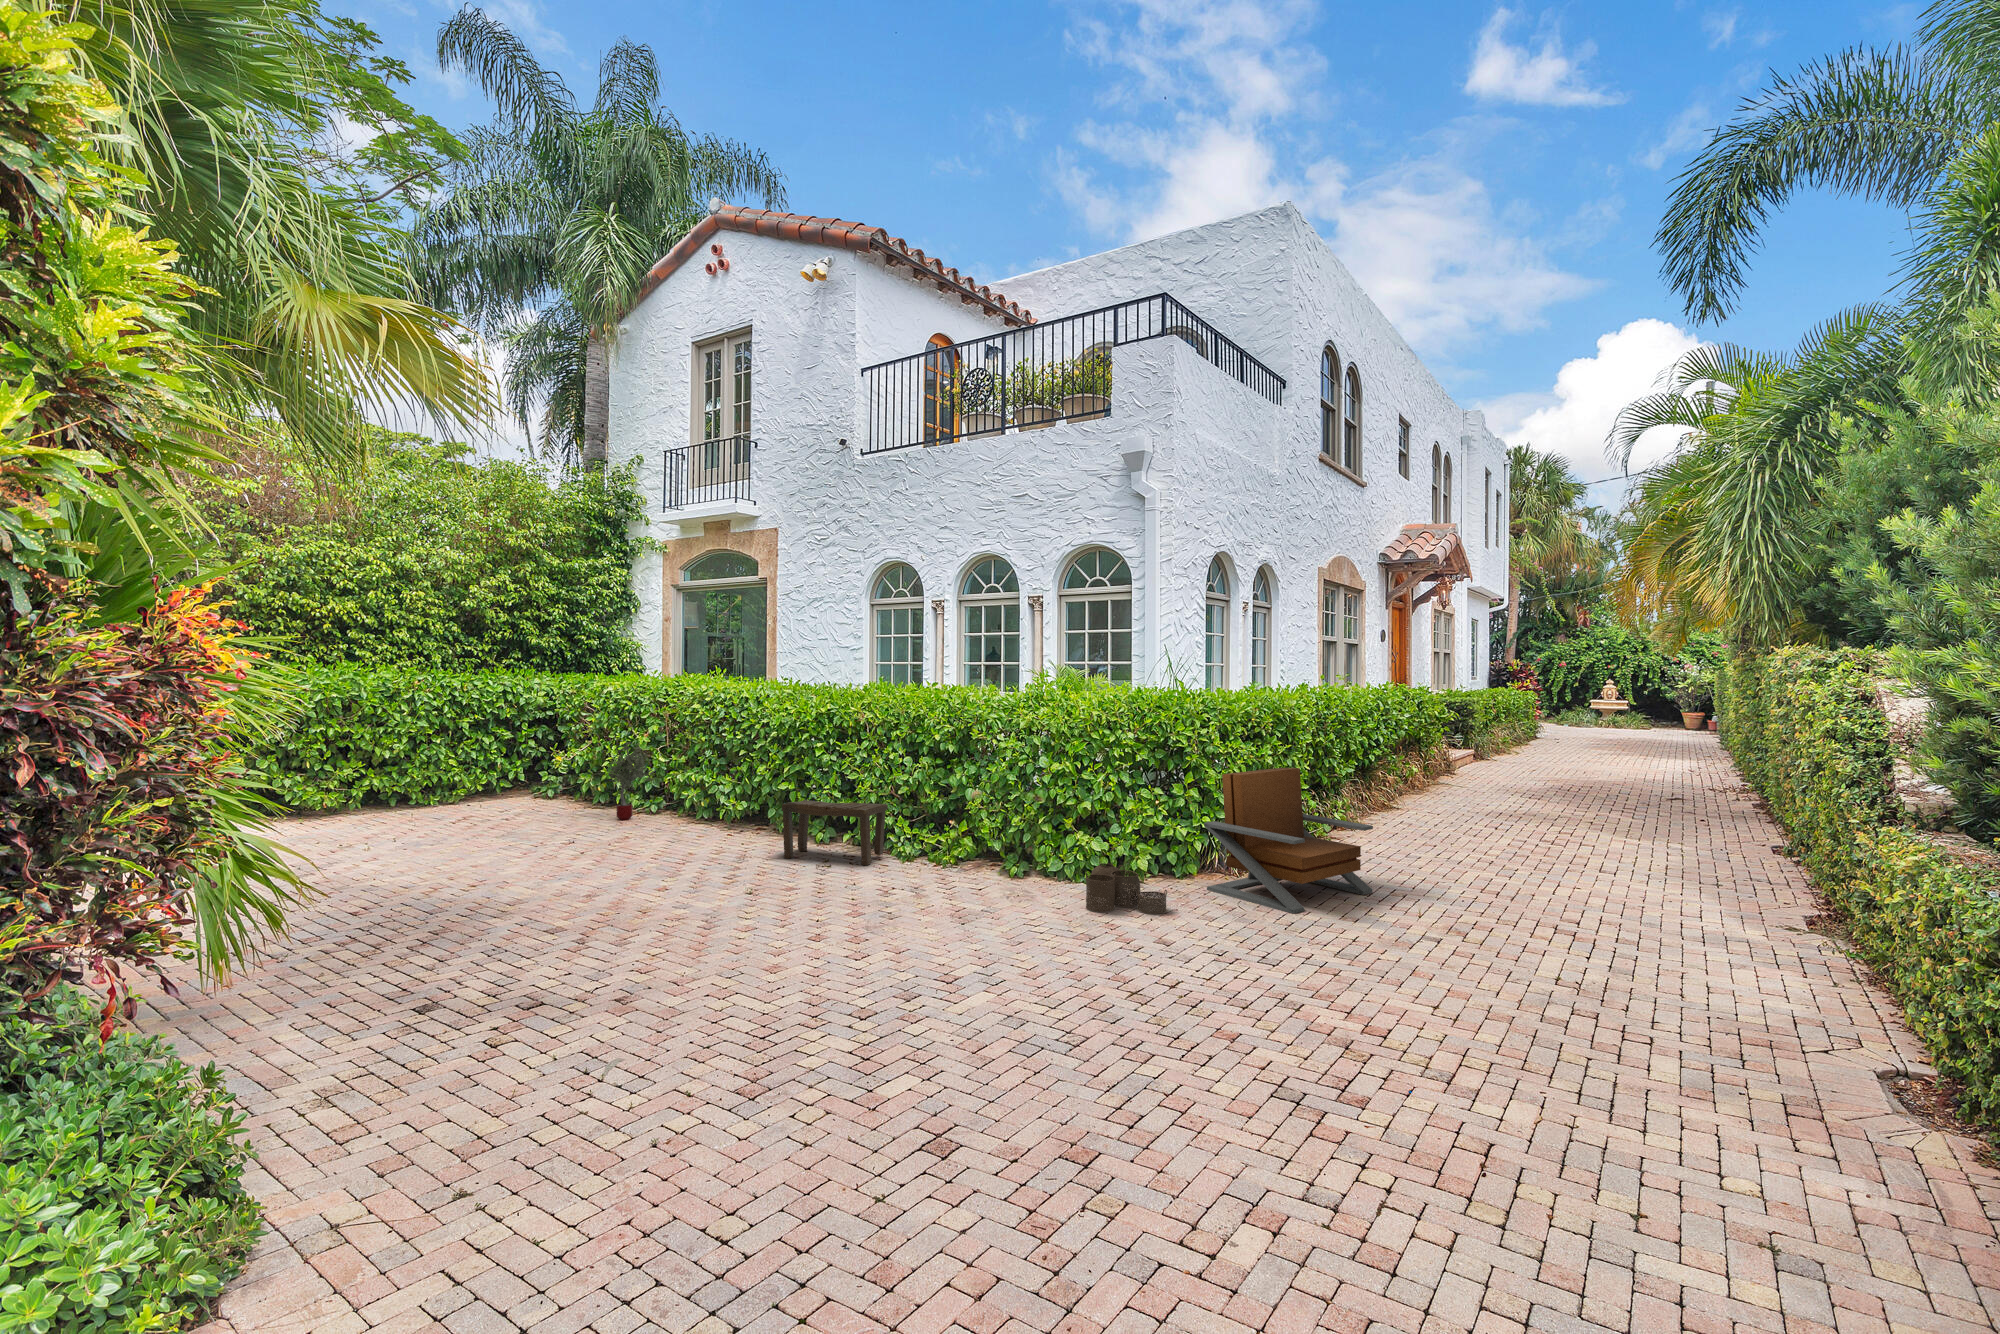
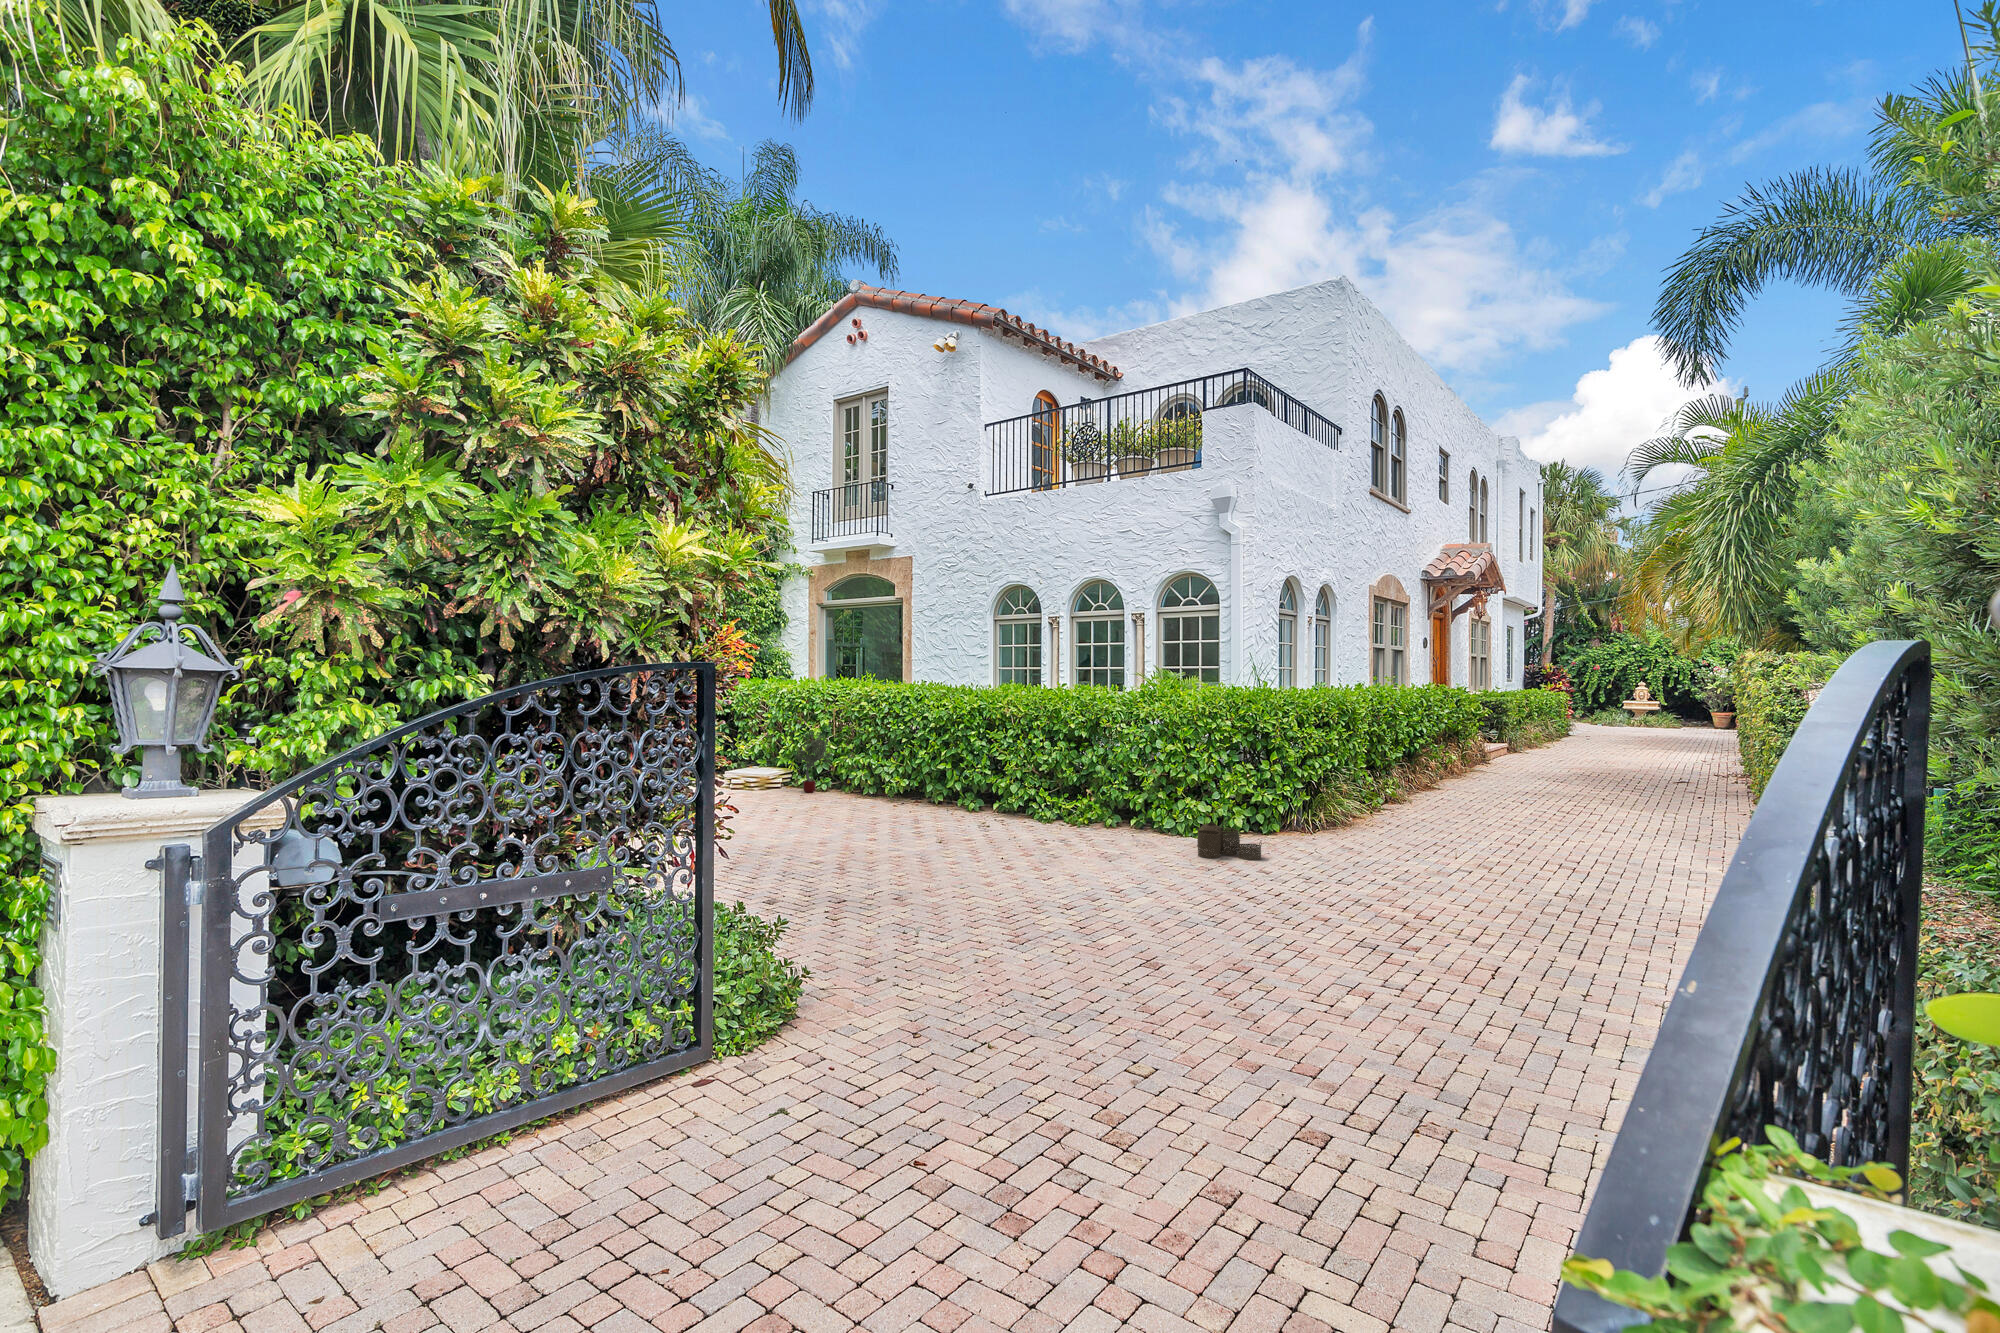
lounge chair: present [1204,768,1373,914] -> none [1287,751,1424,861]
bench: present [782,800,888,865] -> none [948,775,1030,826]

